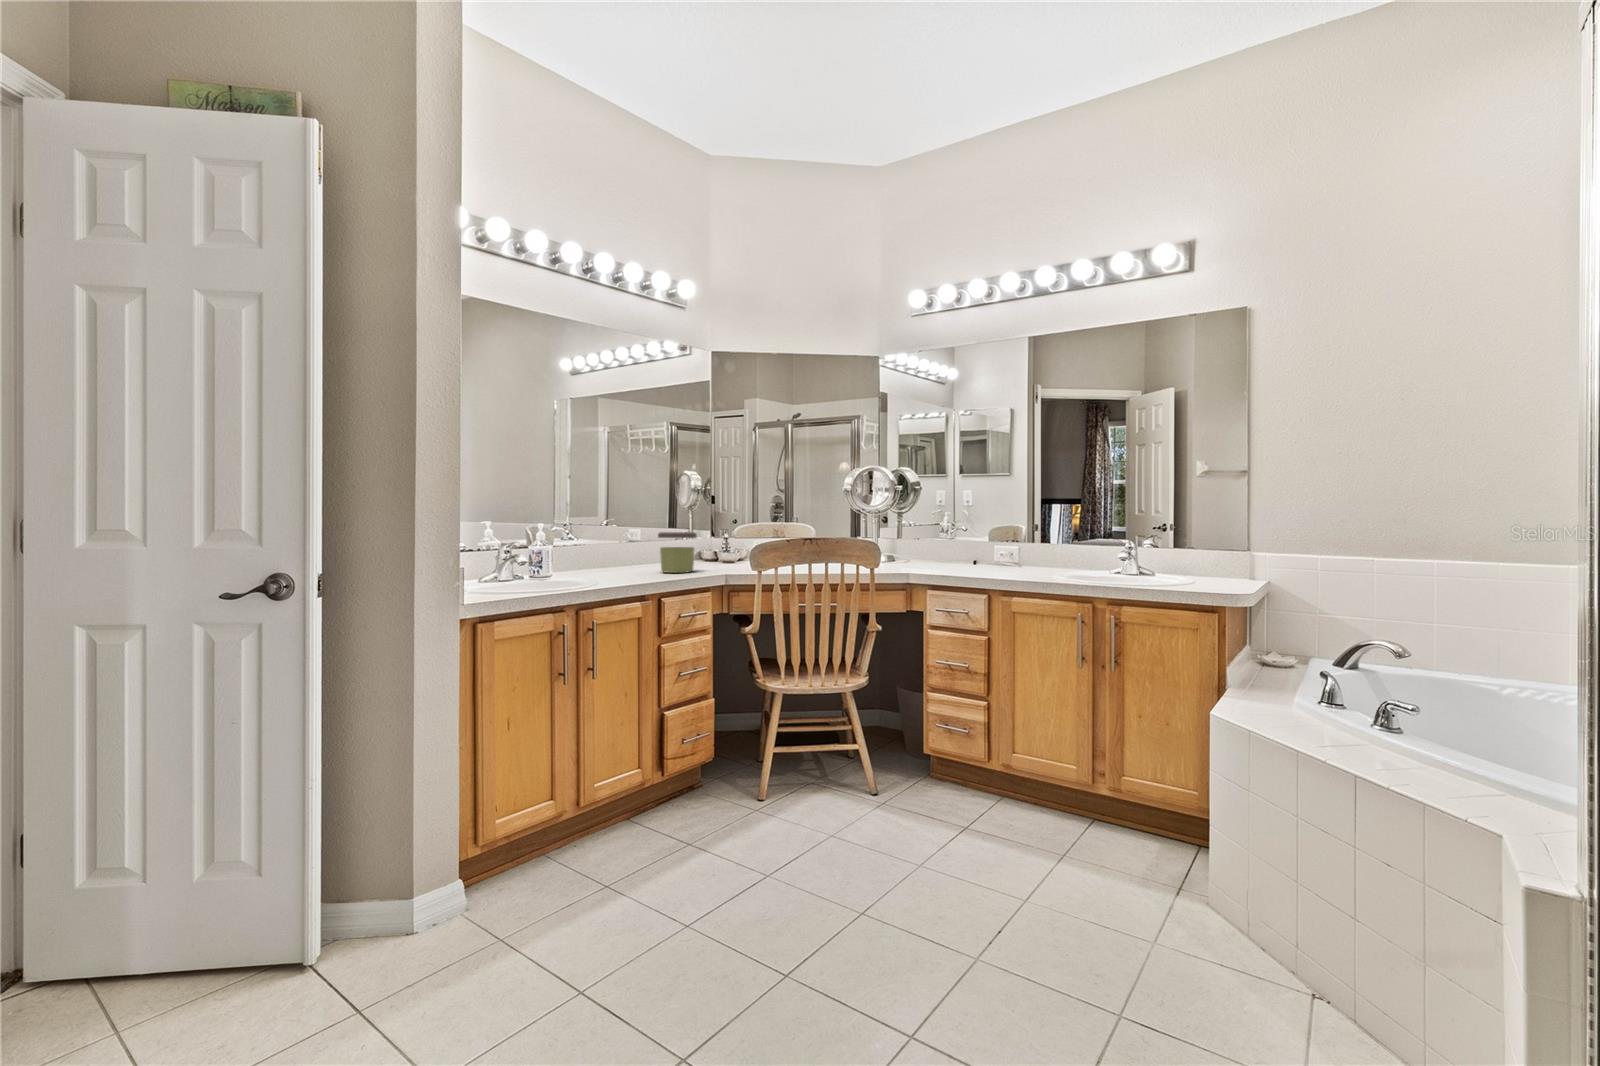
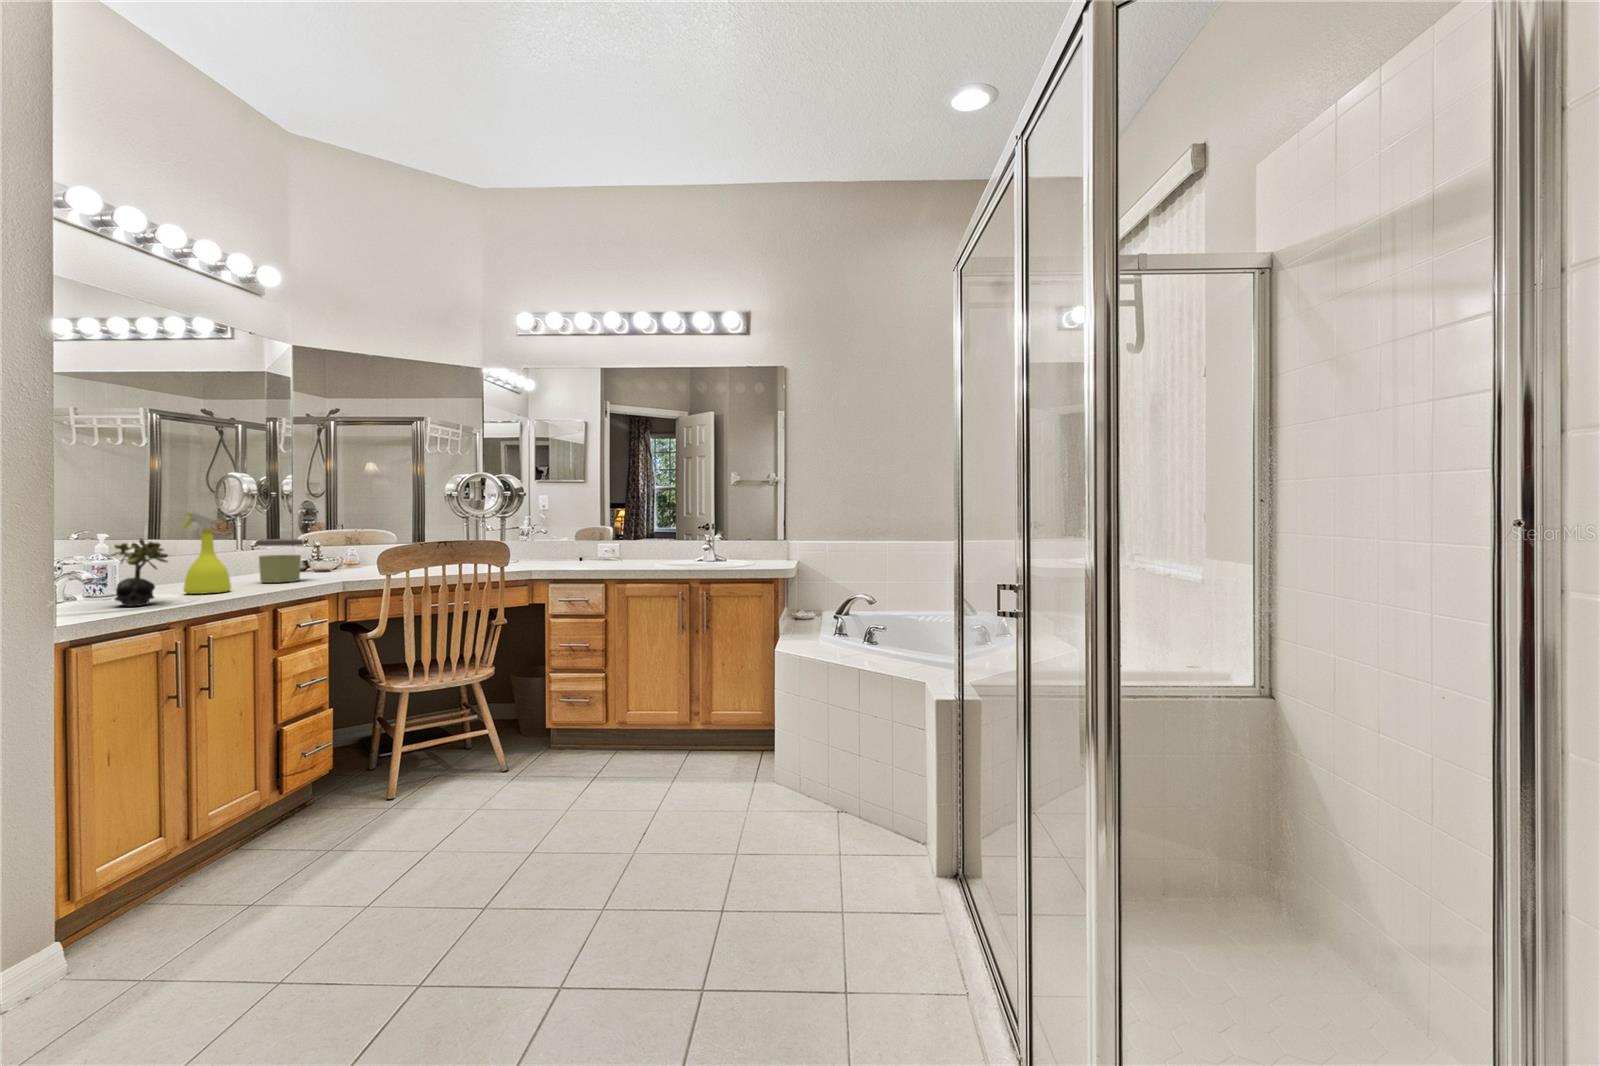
spray bottle: none [594,506,629,580] -> present [183,512,231,594]
succulent plant: none [528,529,568,589] -> present [107,539,168,606]

